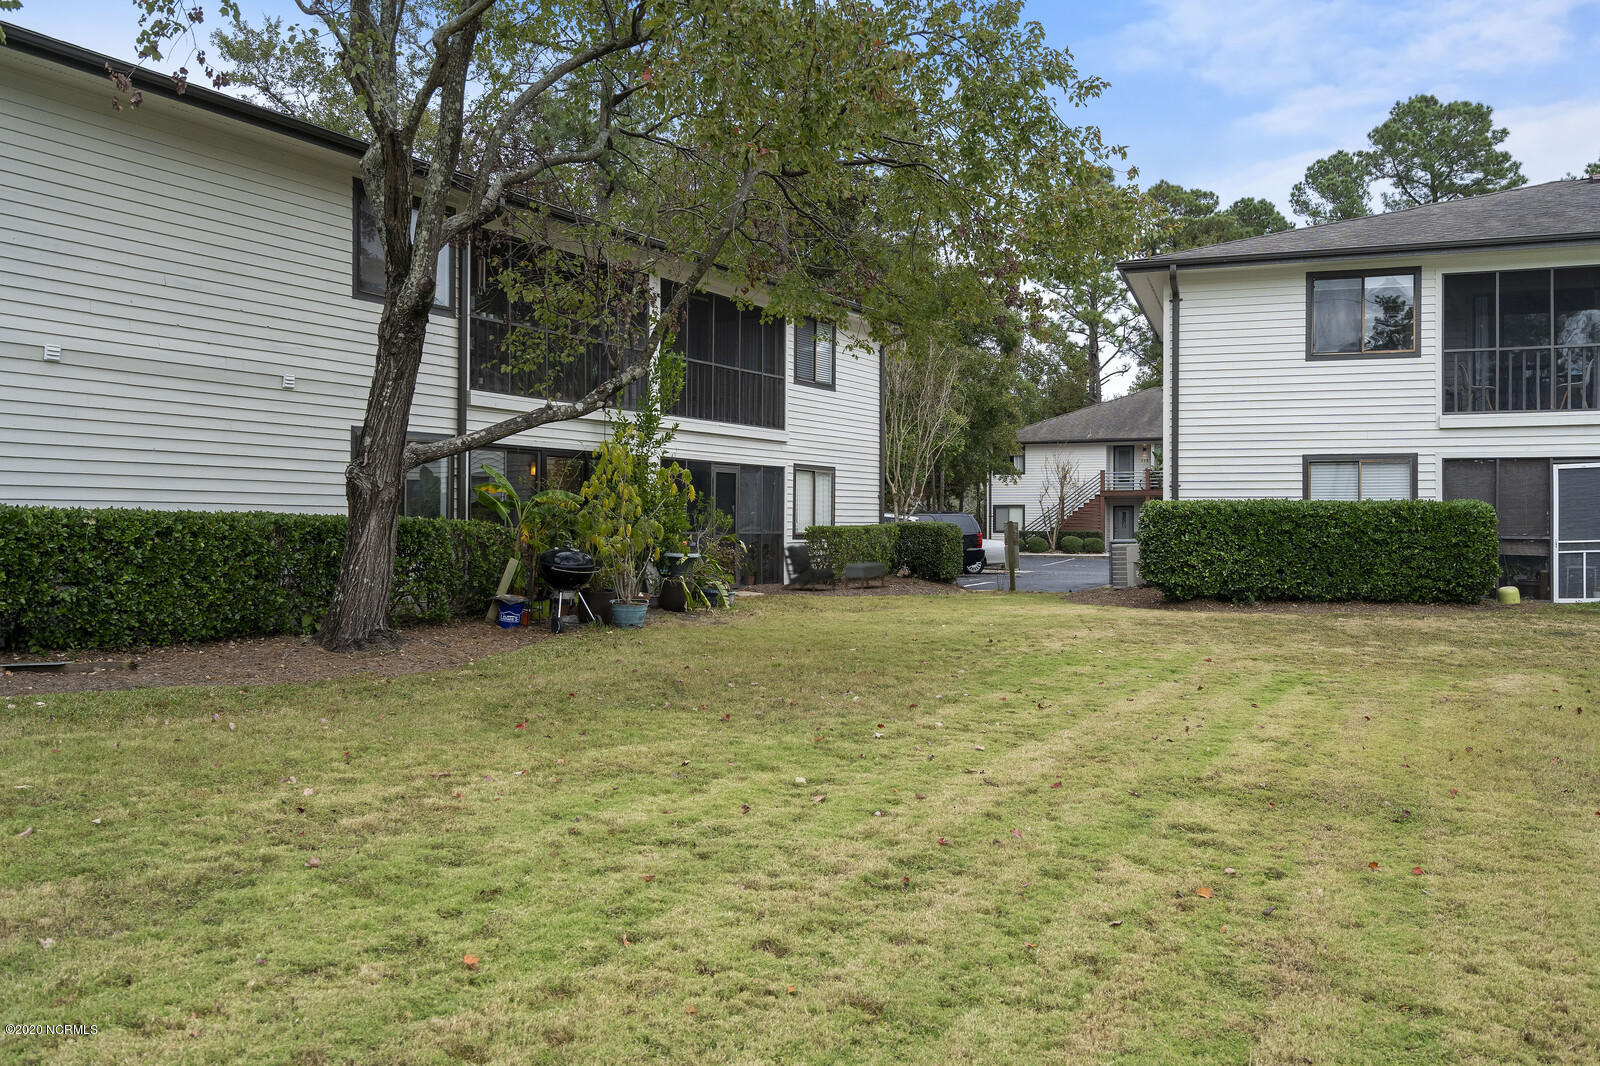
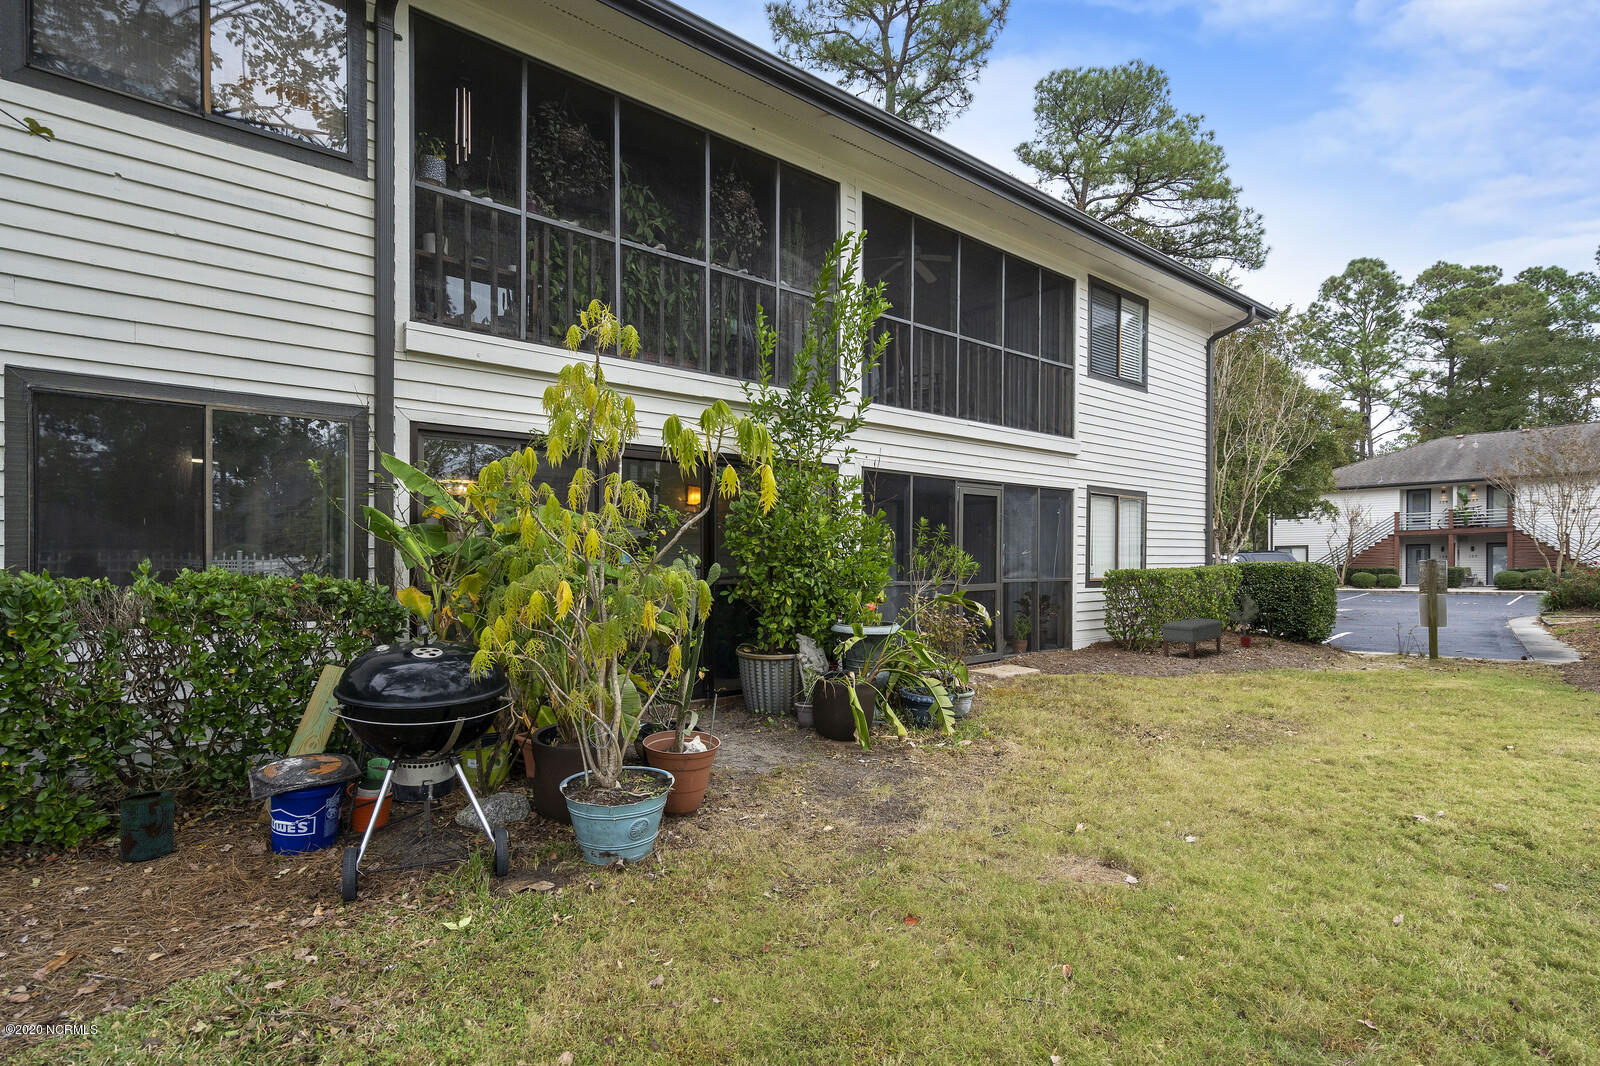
potted tree: none [892,544,914,584] -> present [1229,595,1257,647]
armchair: present [781,545,835,591] -> none [1070,594,1151,663]
watering can: none [440,602,475,629] -> present [120,777,175,861]

